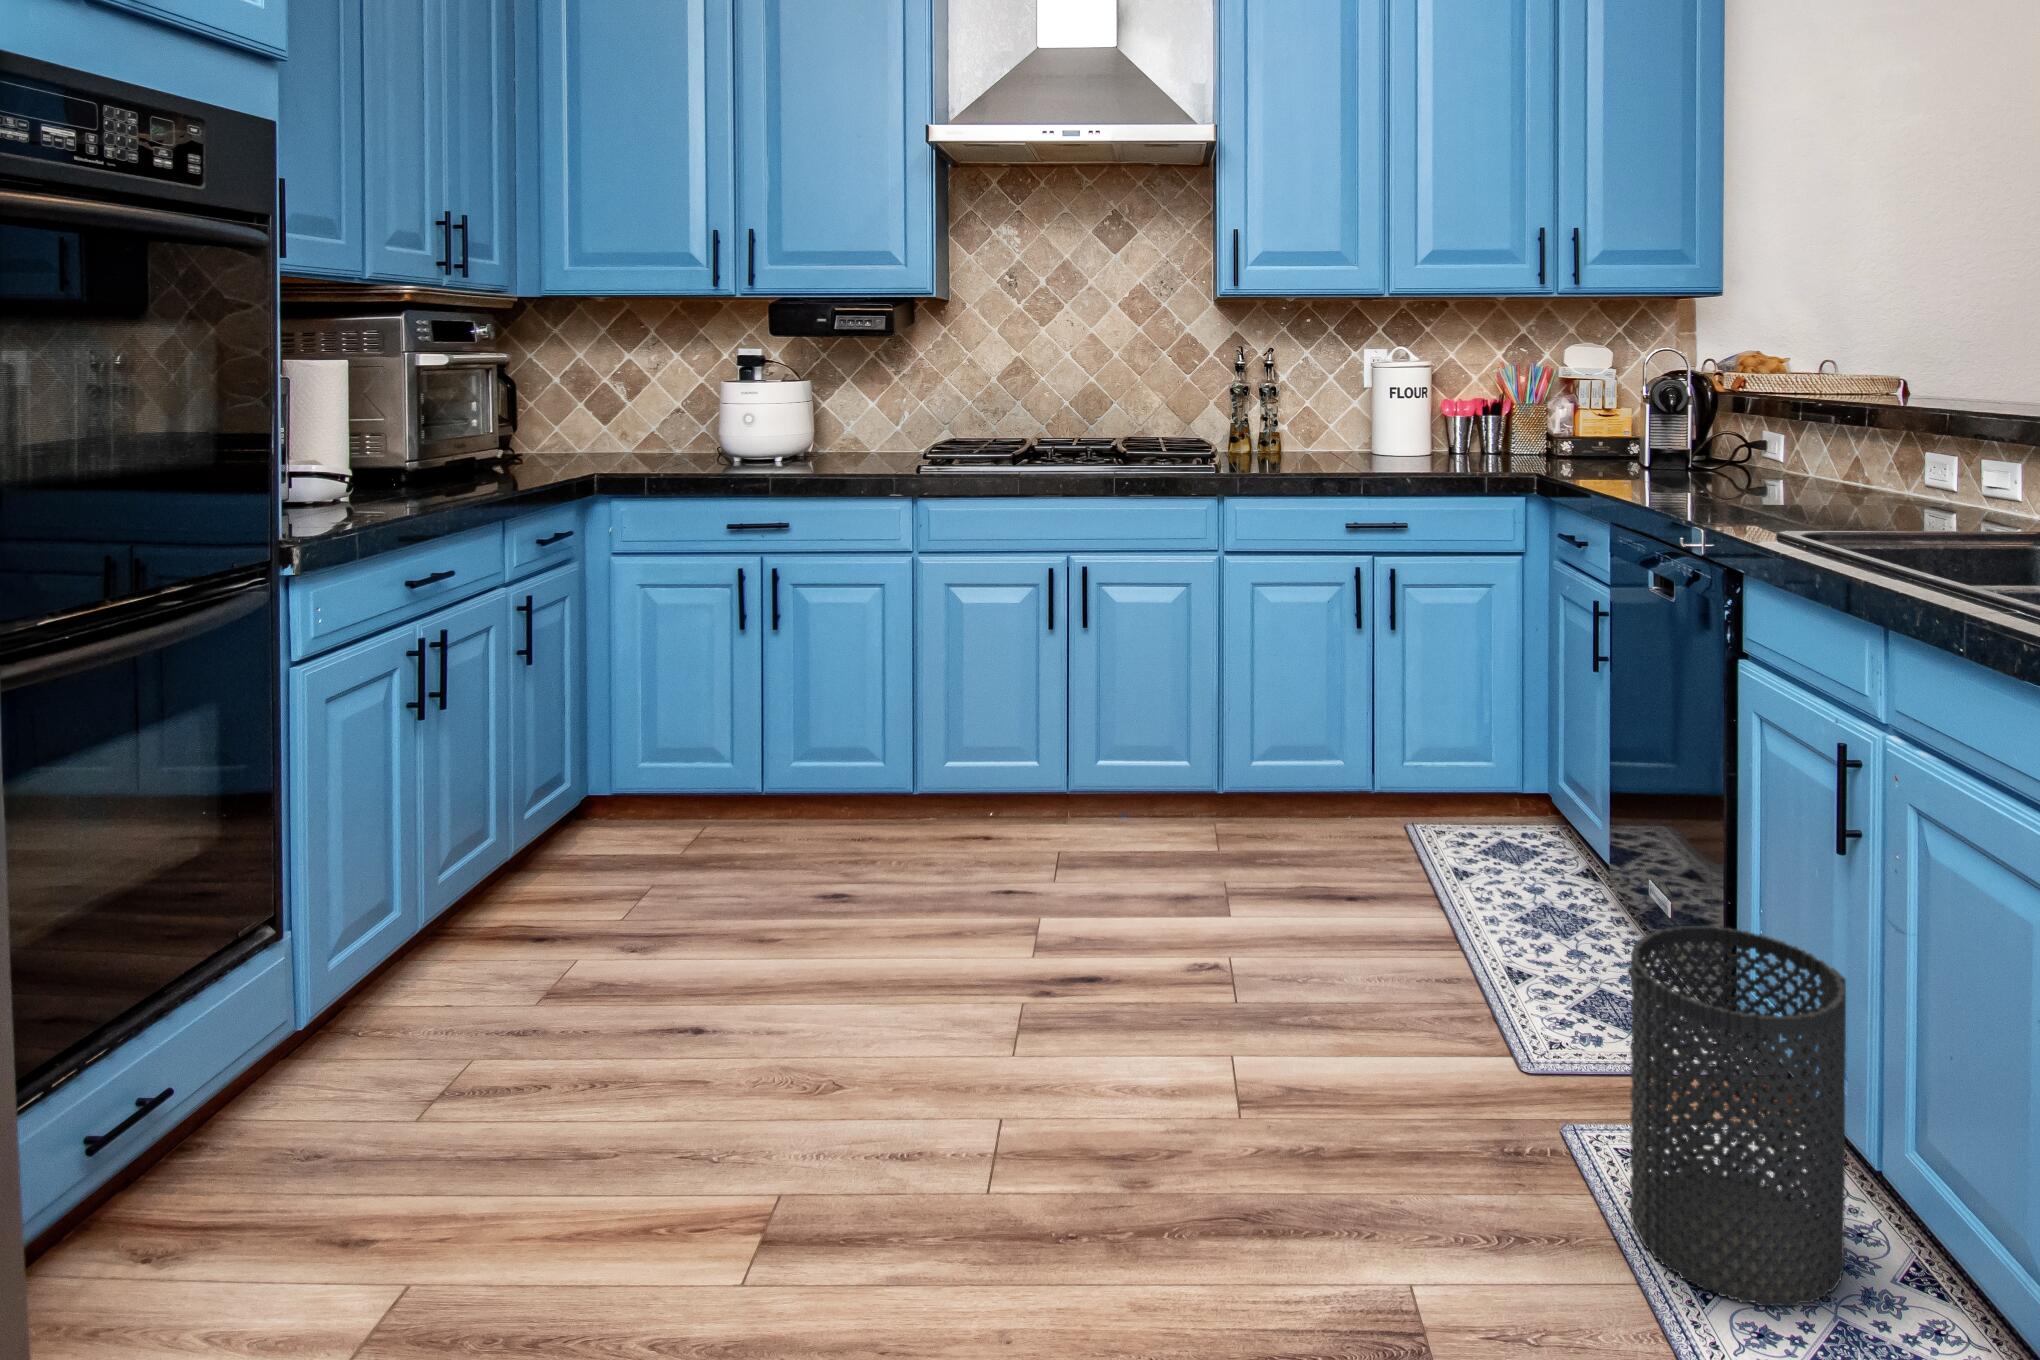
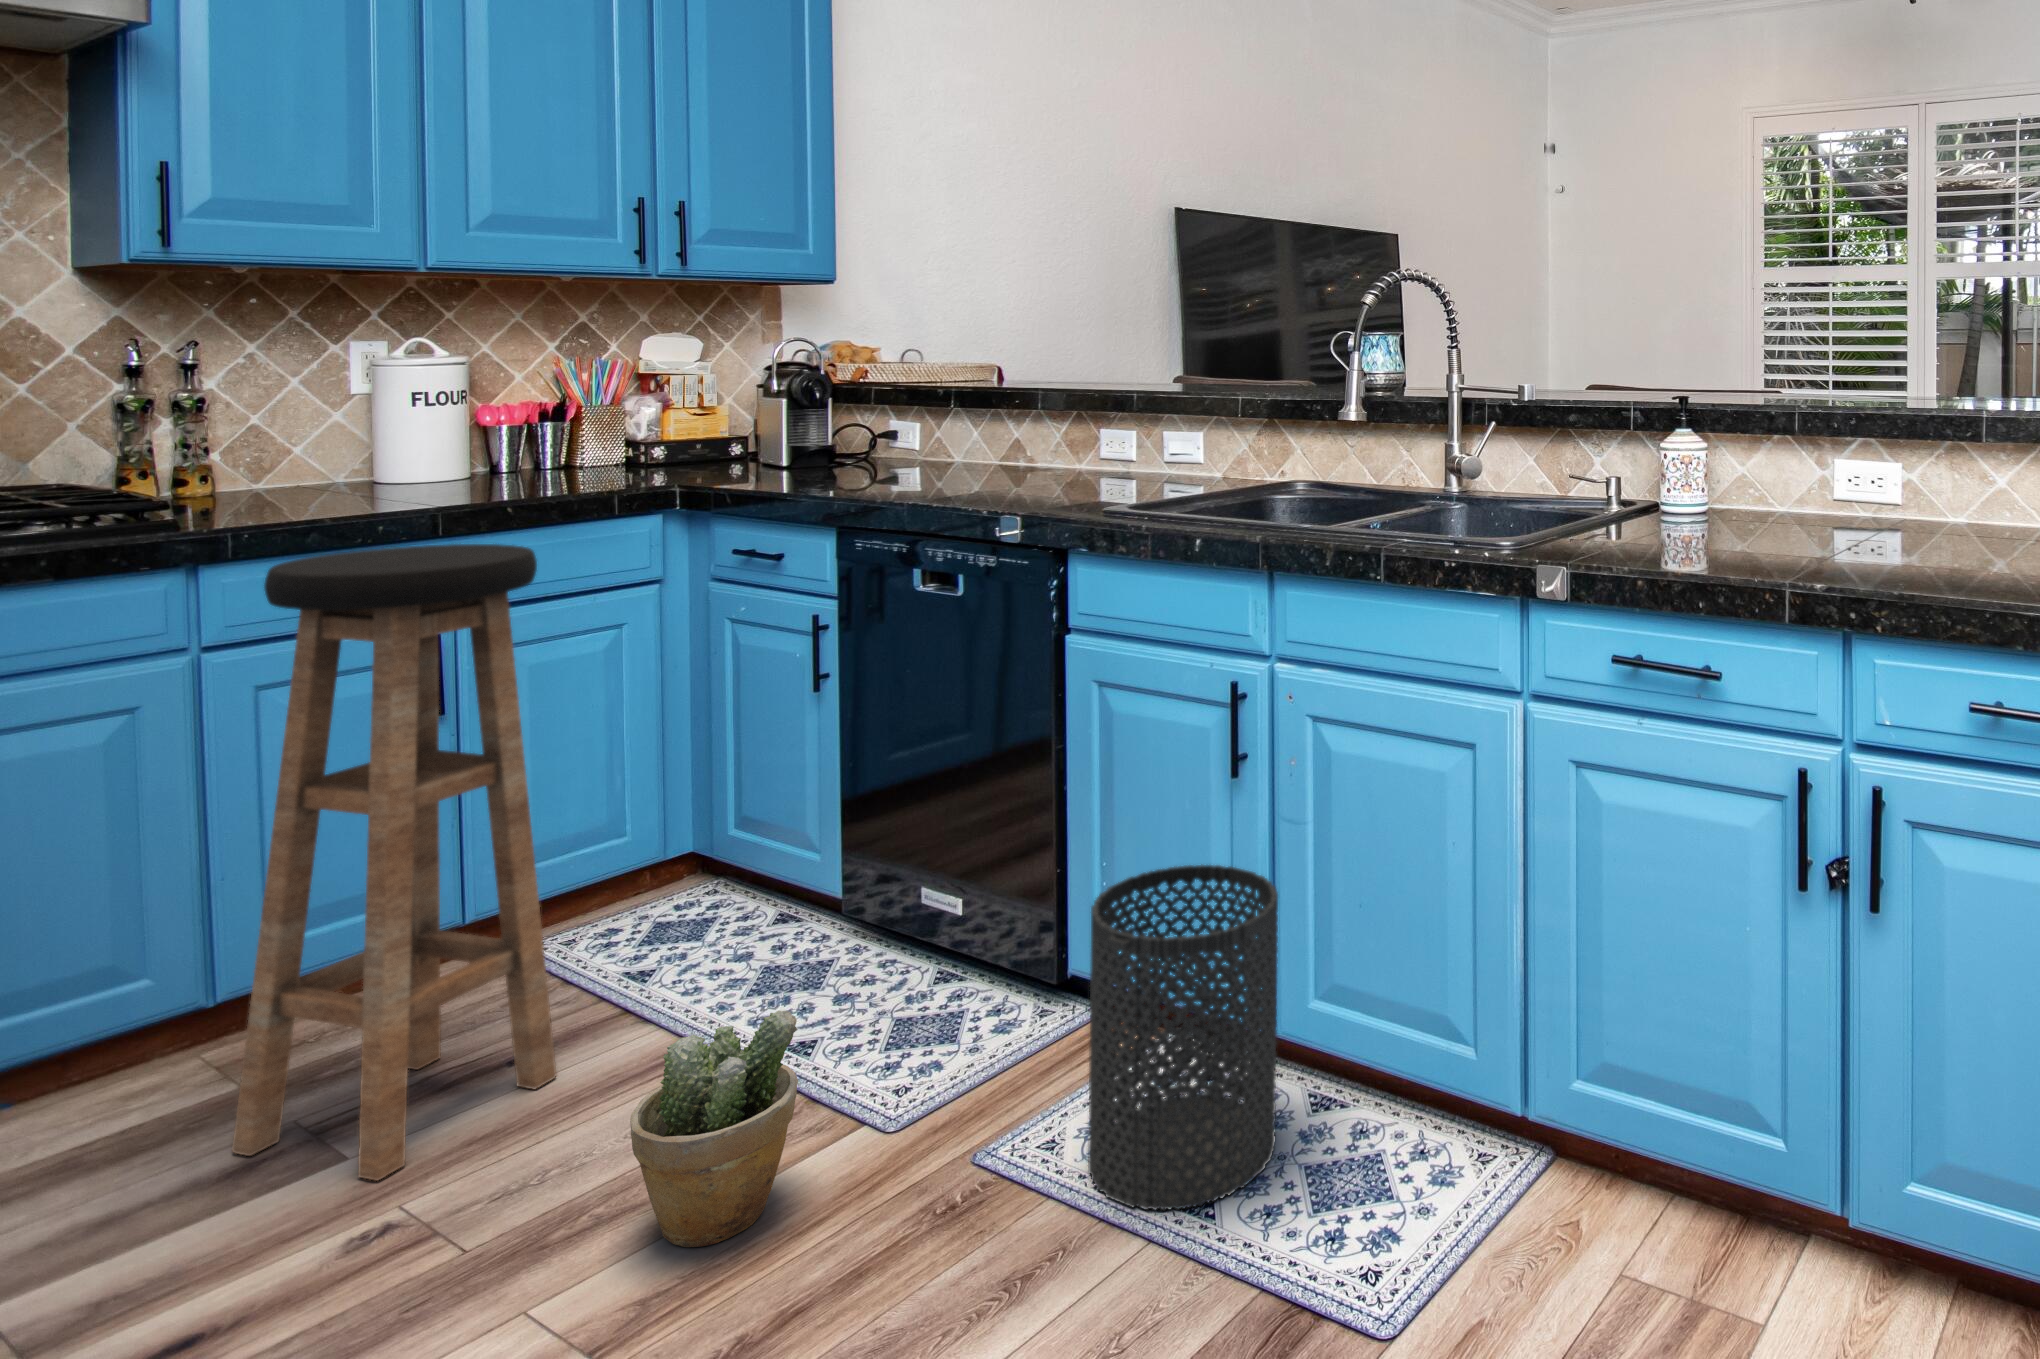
bar stool: none [1215,504,1374,927] -> present [232,544,557,1180]
potted plant: none [1320,903,1435,1074] -> present [630,1011,798,1247]

